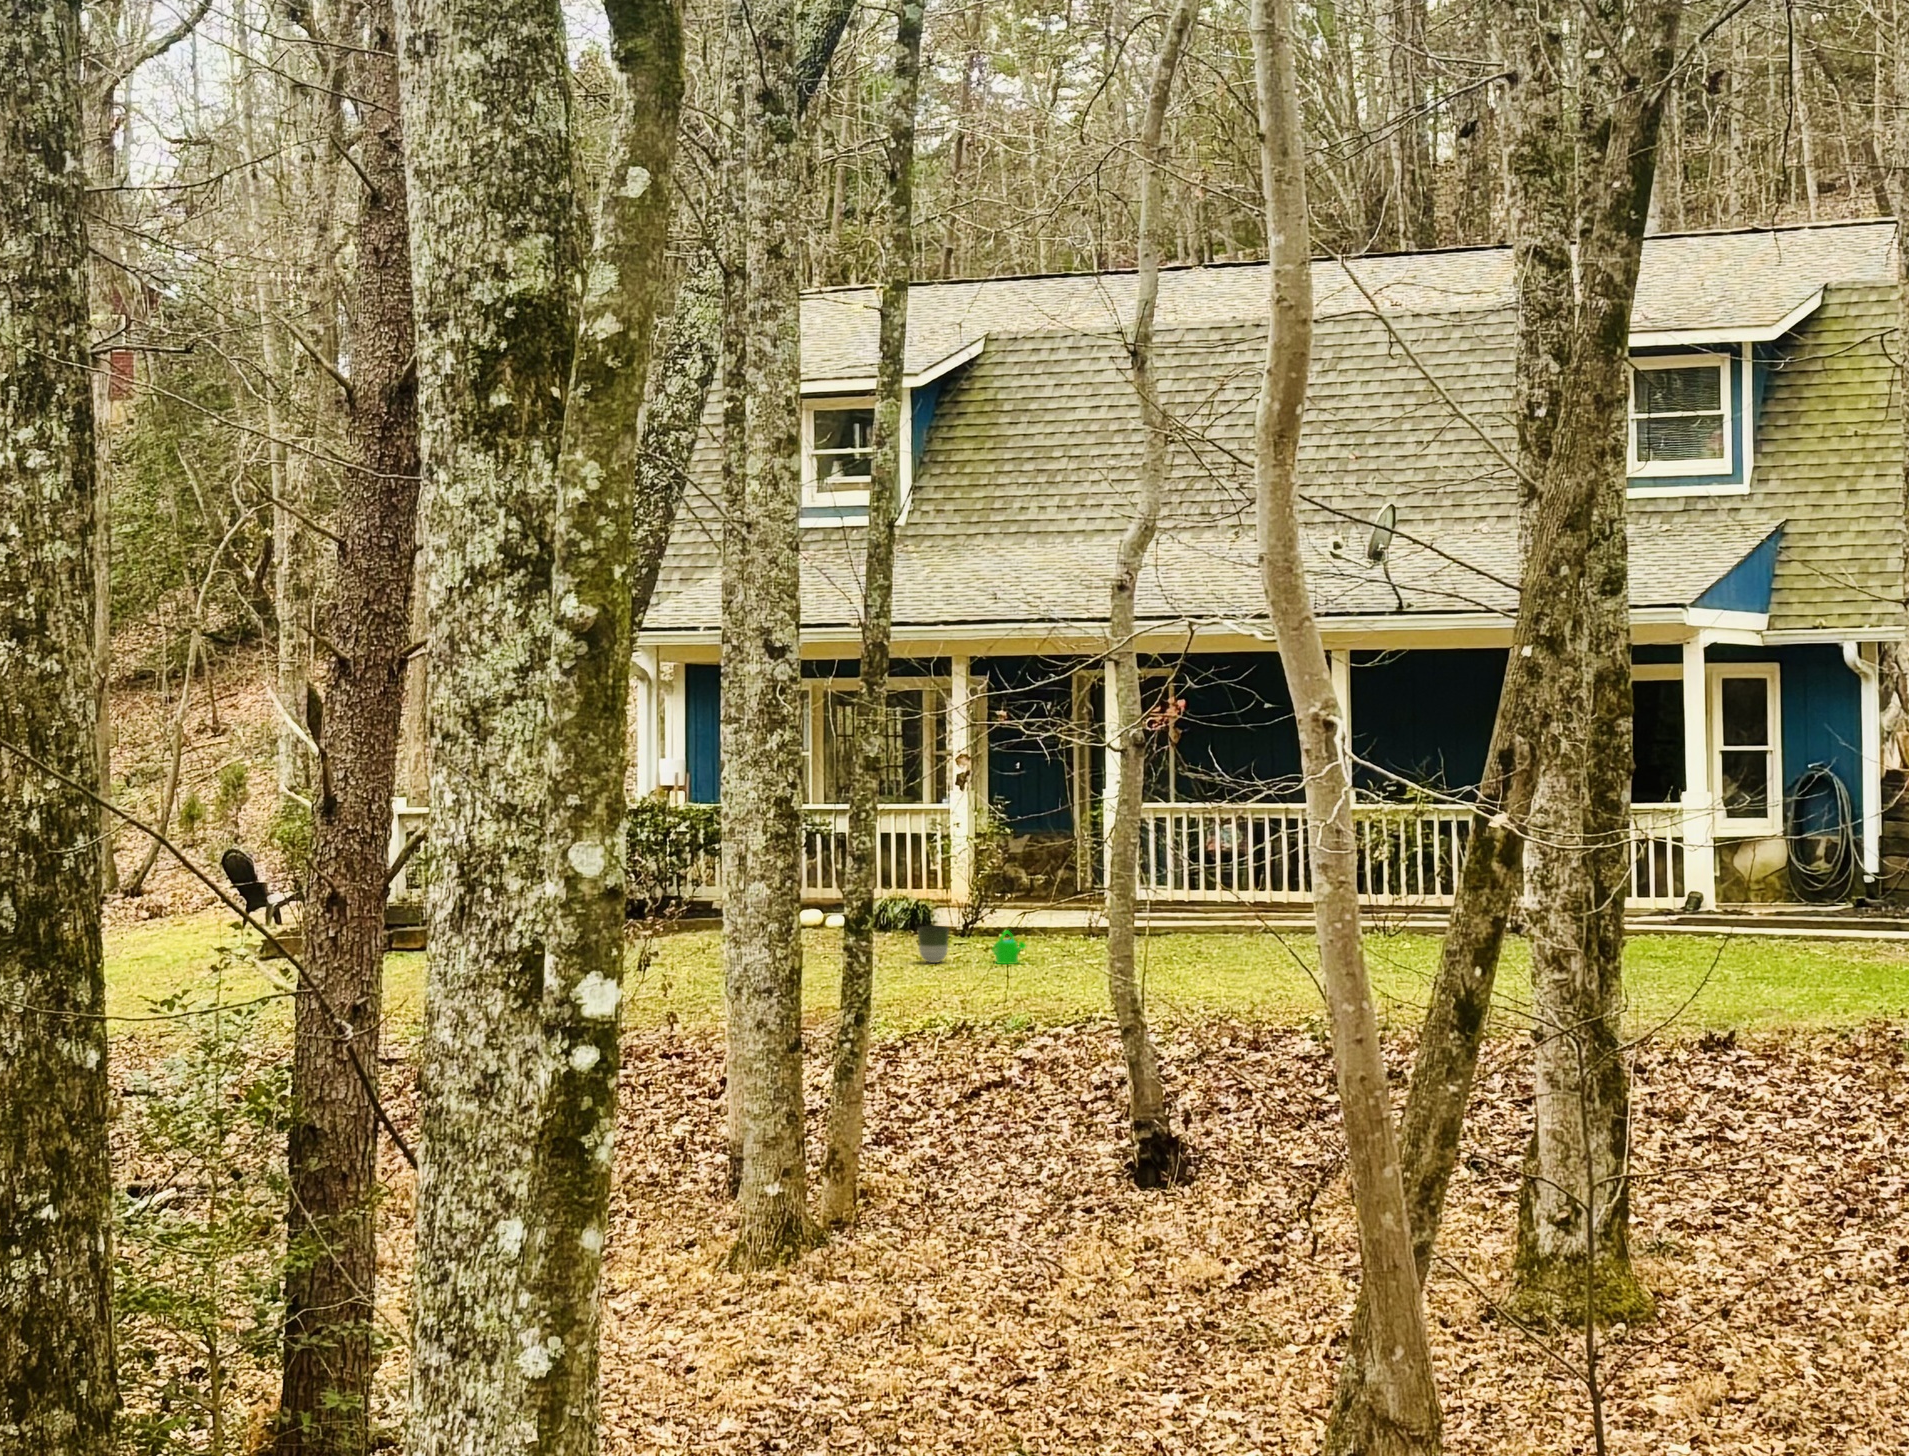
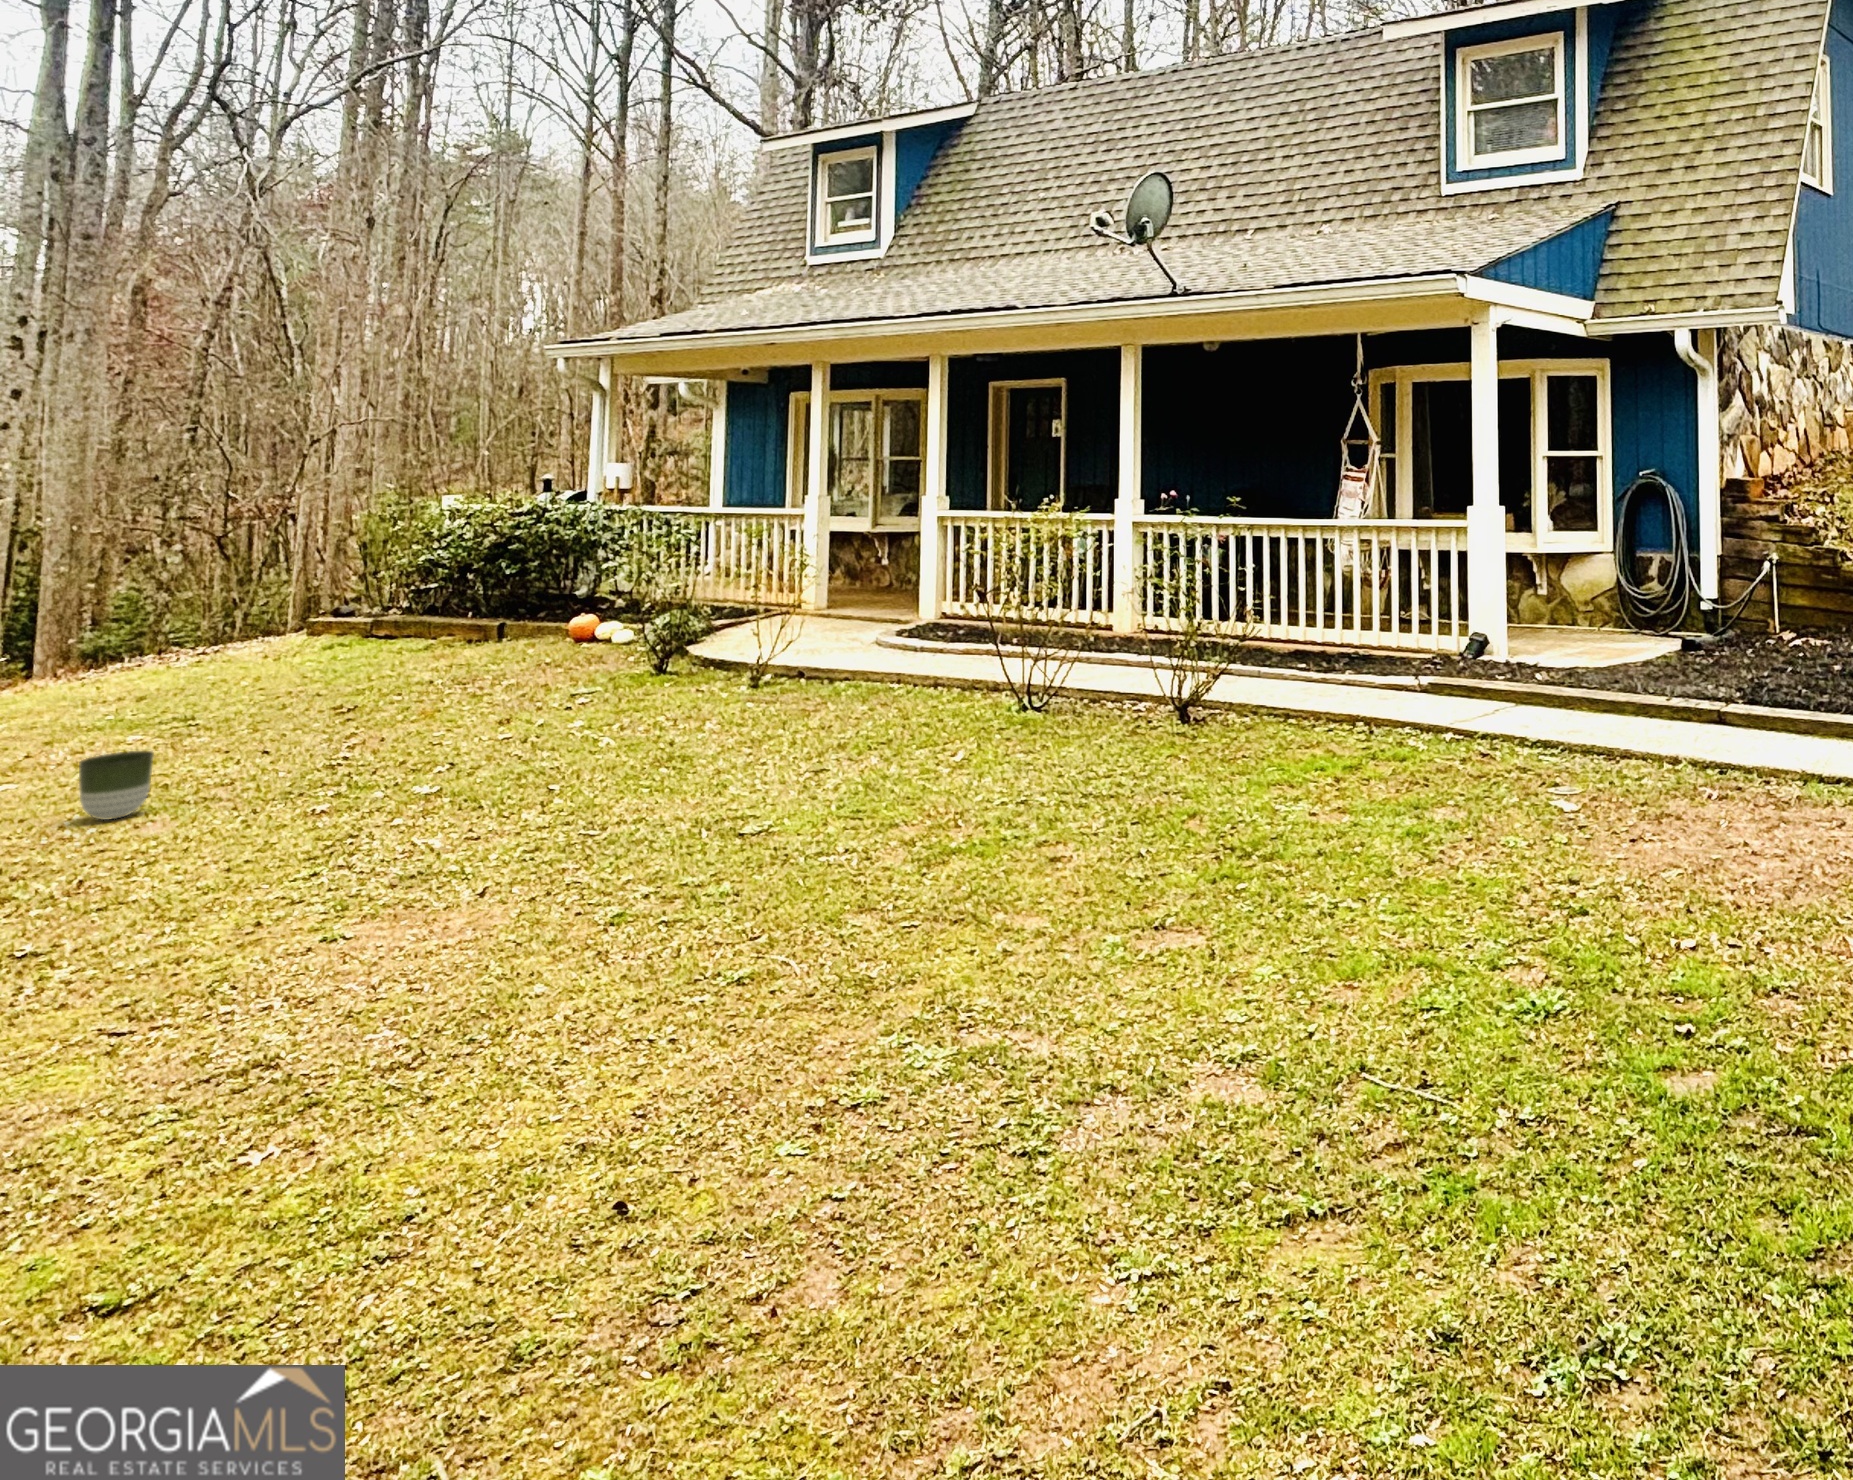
watering can: present [992,930,1026,964] -> none [199,761,258,824]

